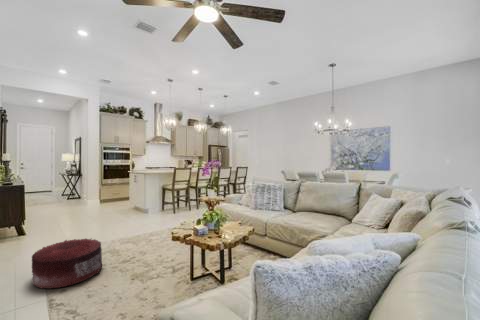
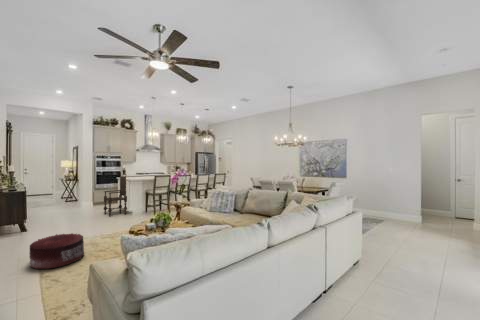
armchair: none [114,166,141,216] -> present [104,173,127,217]

